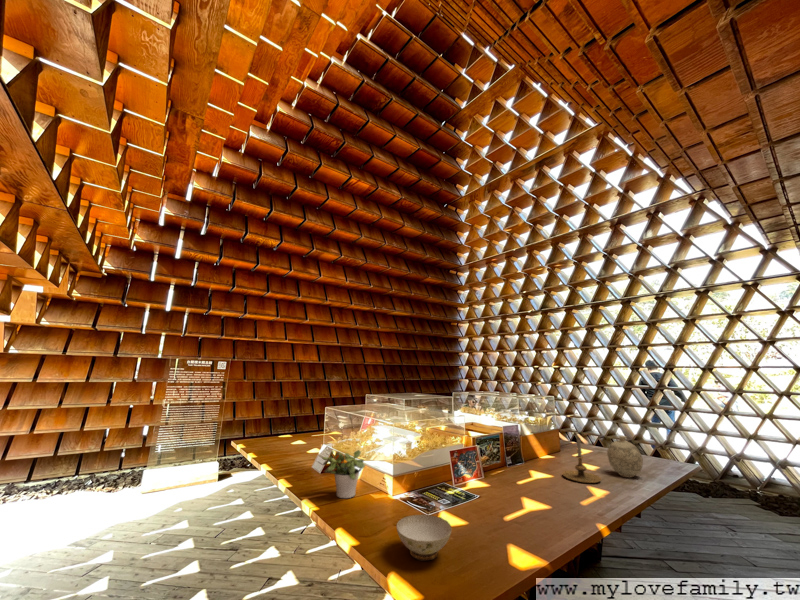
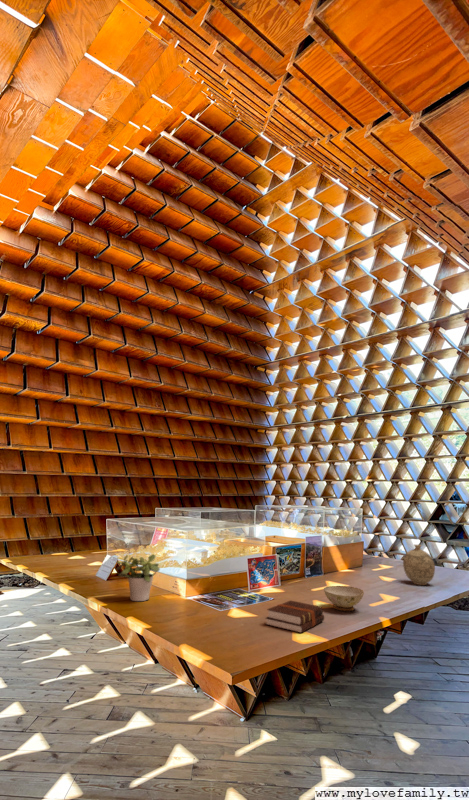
candle holder: present [562,438,601,483] -> none [357,545,393,589]
hardback book: none [477,506,542,553] -> present [266,601,324,633]
ceramic bowl: present [397,514,451,561] -> present [324,586,364,611]

